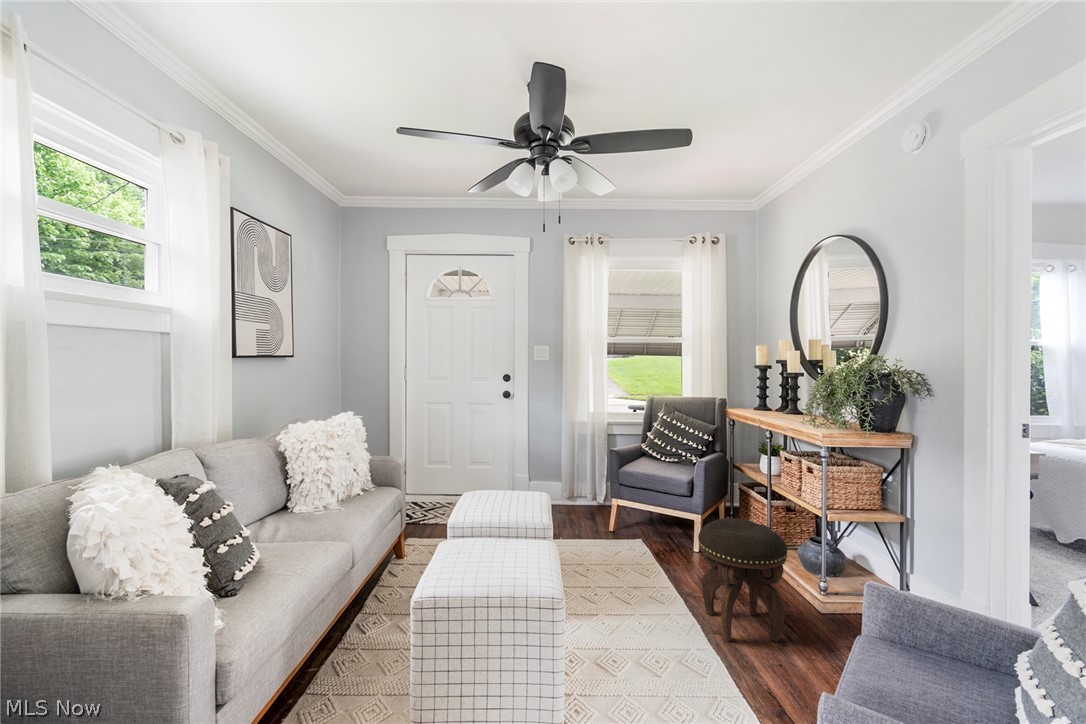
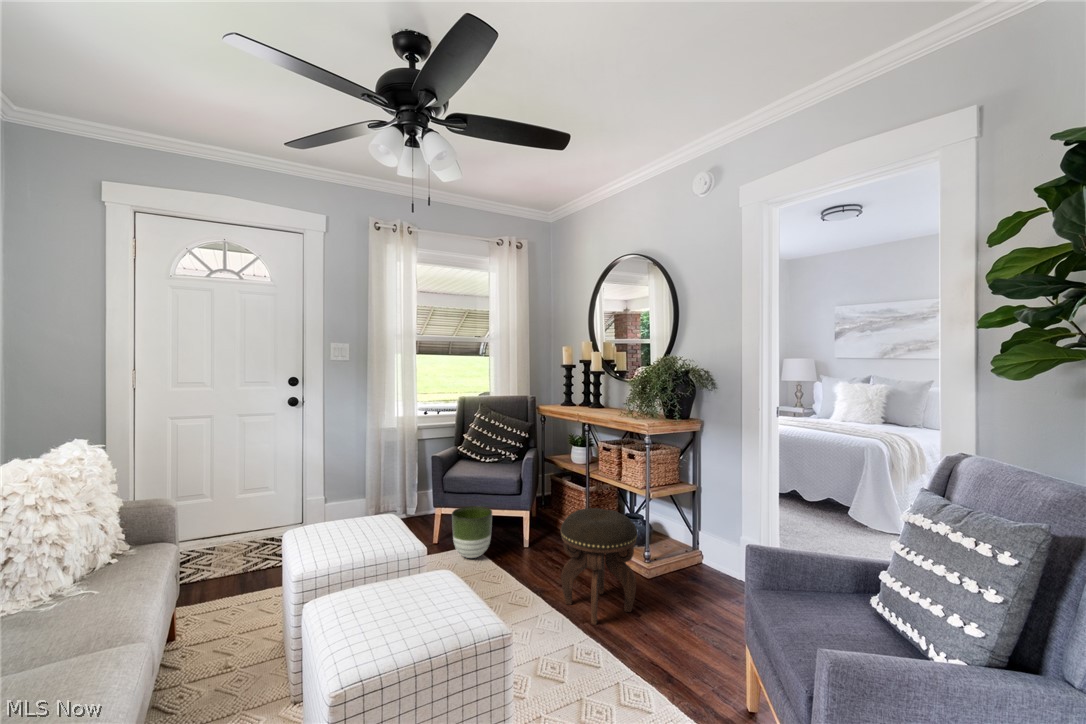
planter: none [619,500,658,550] -> present [452,506,492,558]

